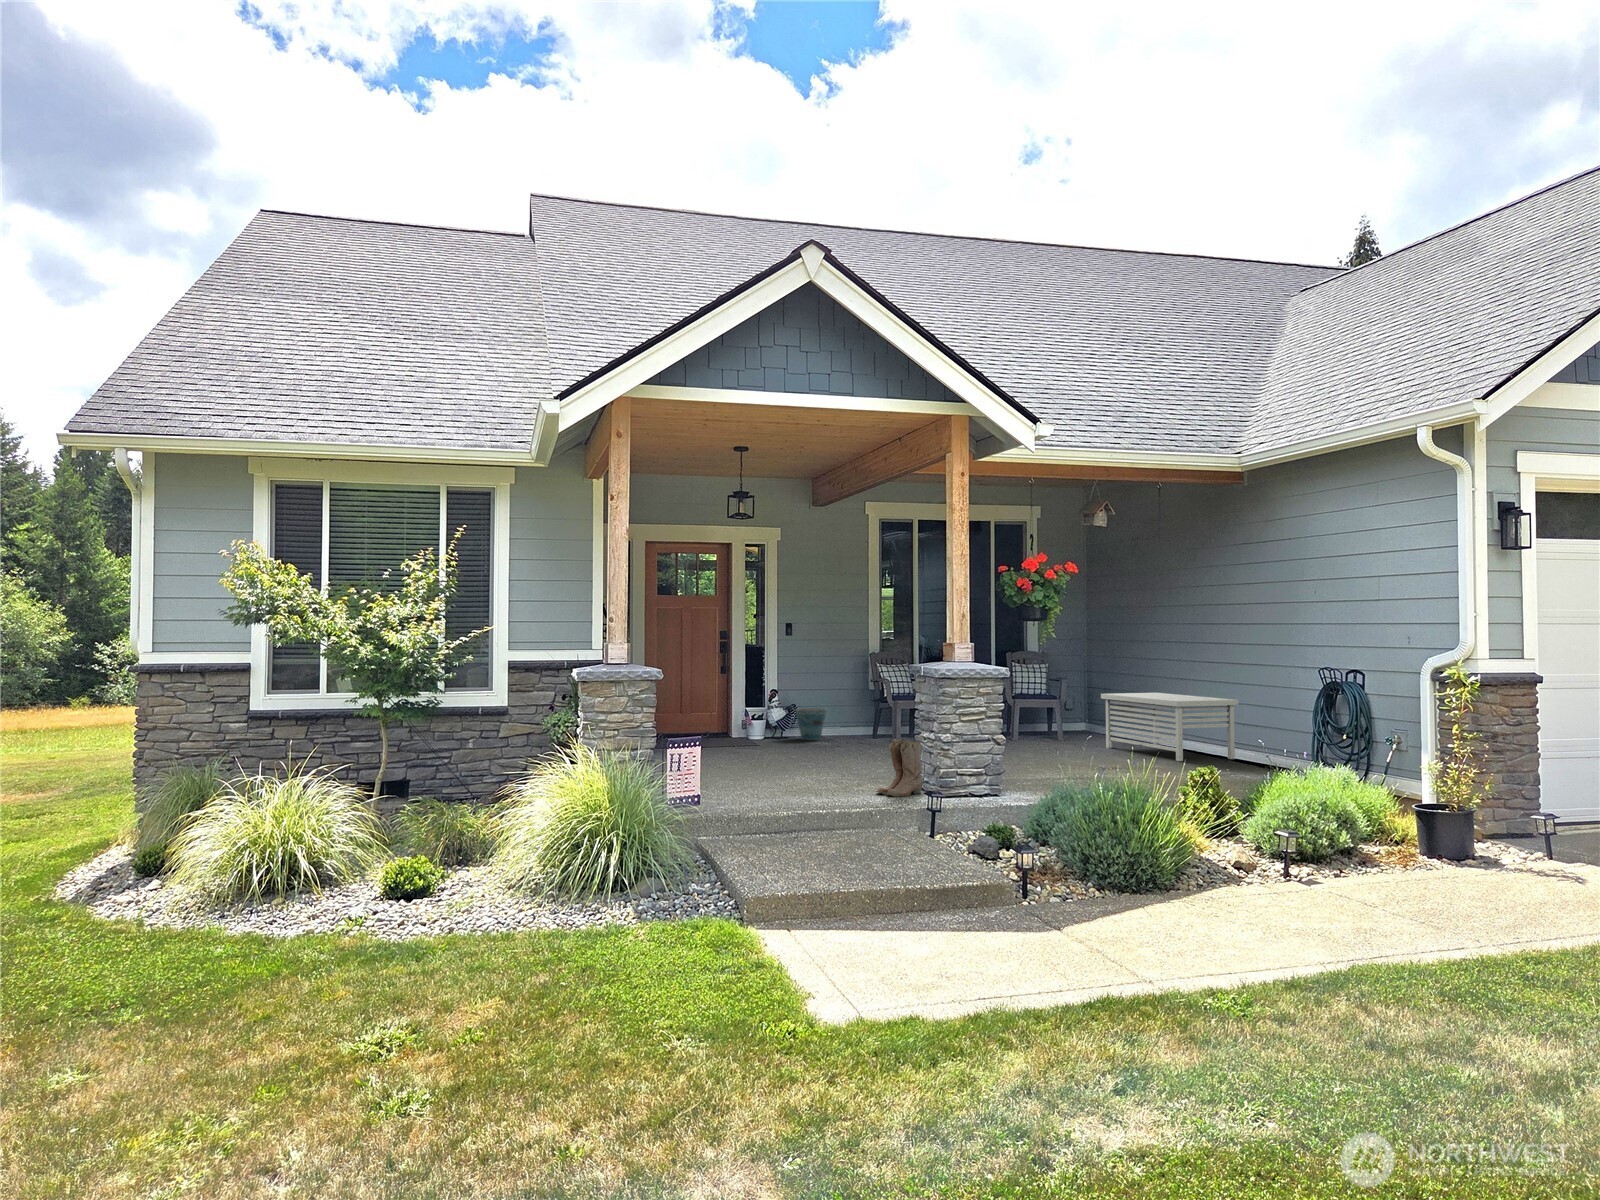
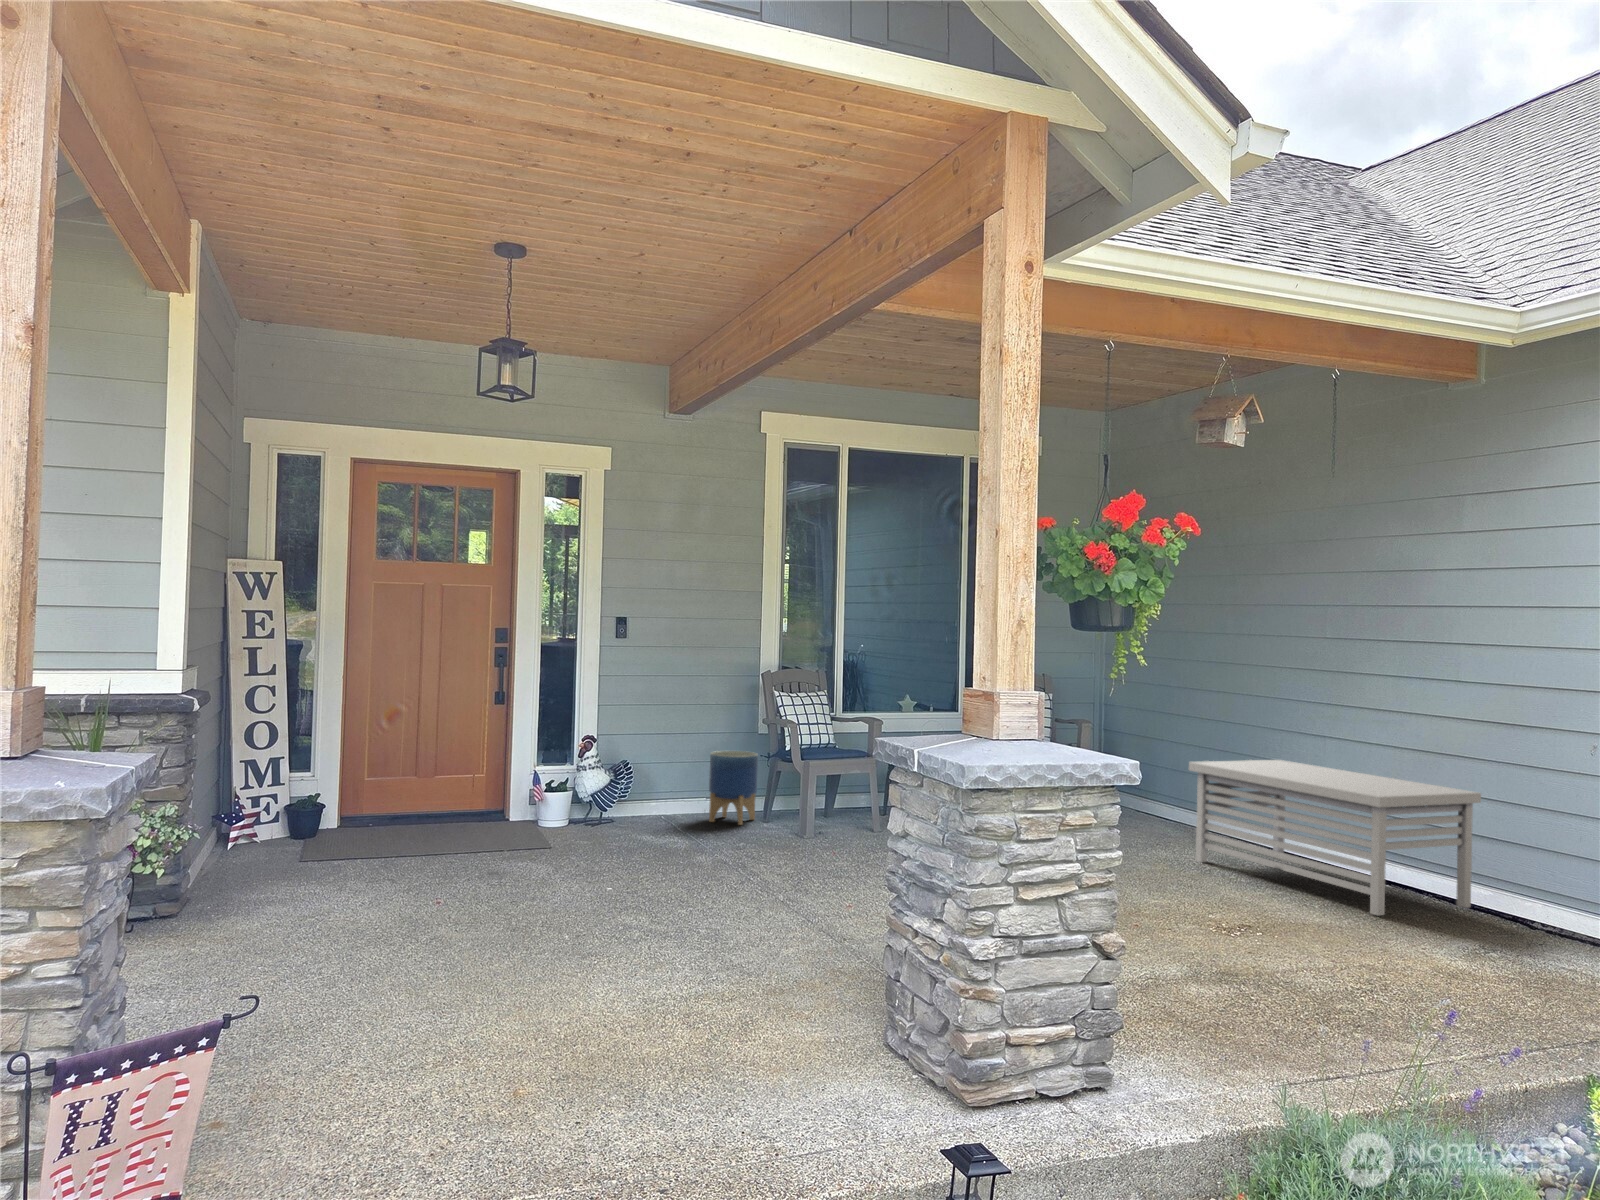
planter: none [840,699,866,738] -> present [709,751,758,825]
bucket: present [796,708,827,740] -> none [627,768,687,829]
boots: present [876,739,922,796] -> none [782,933,909,1112]

